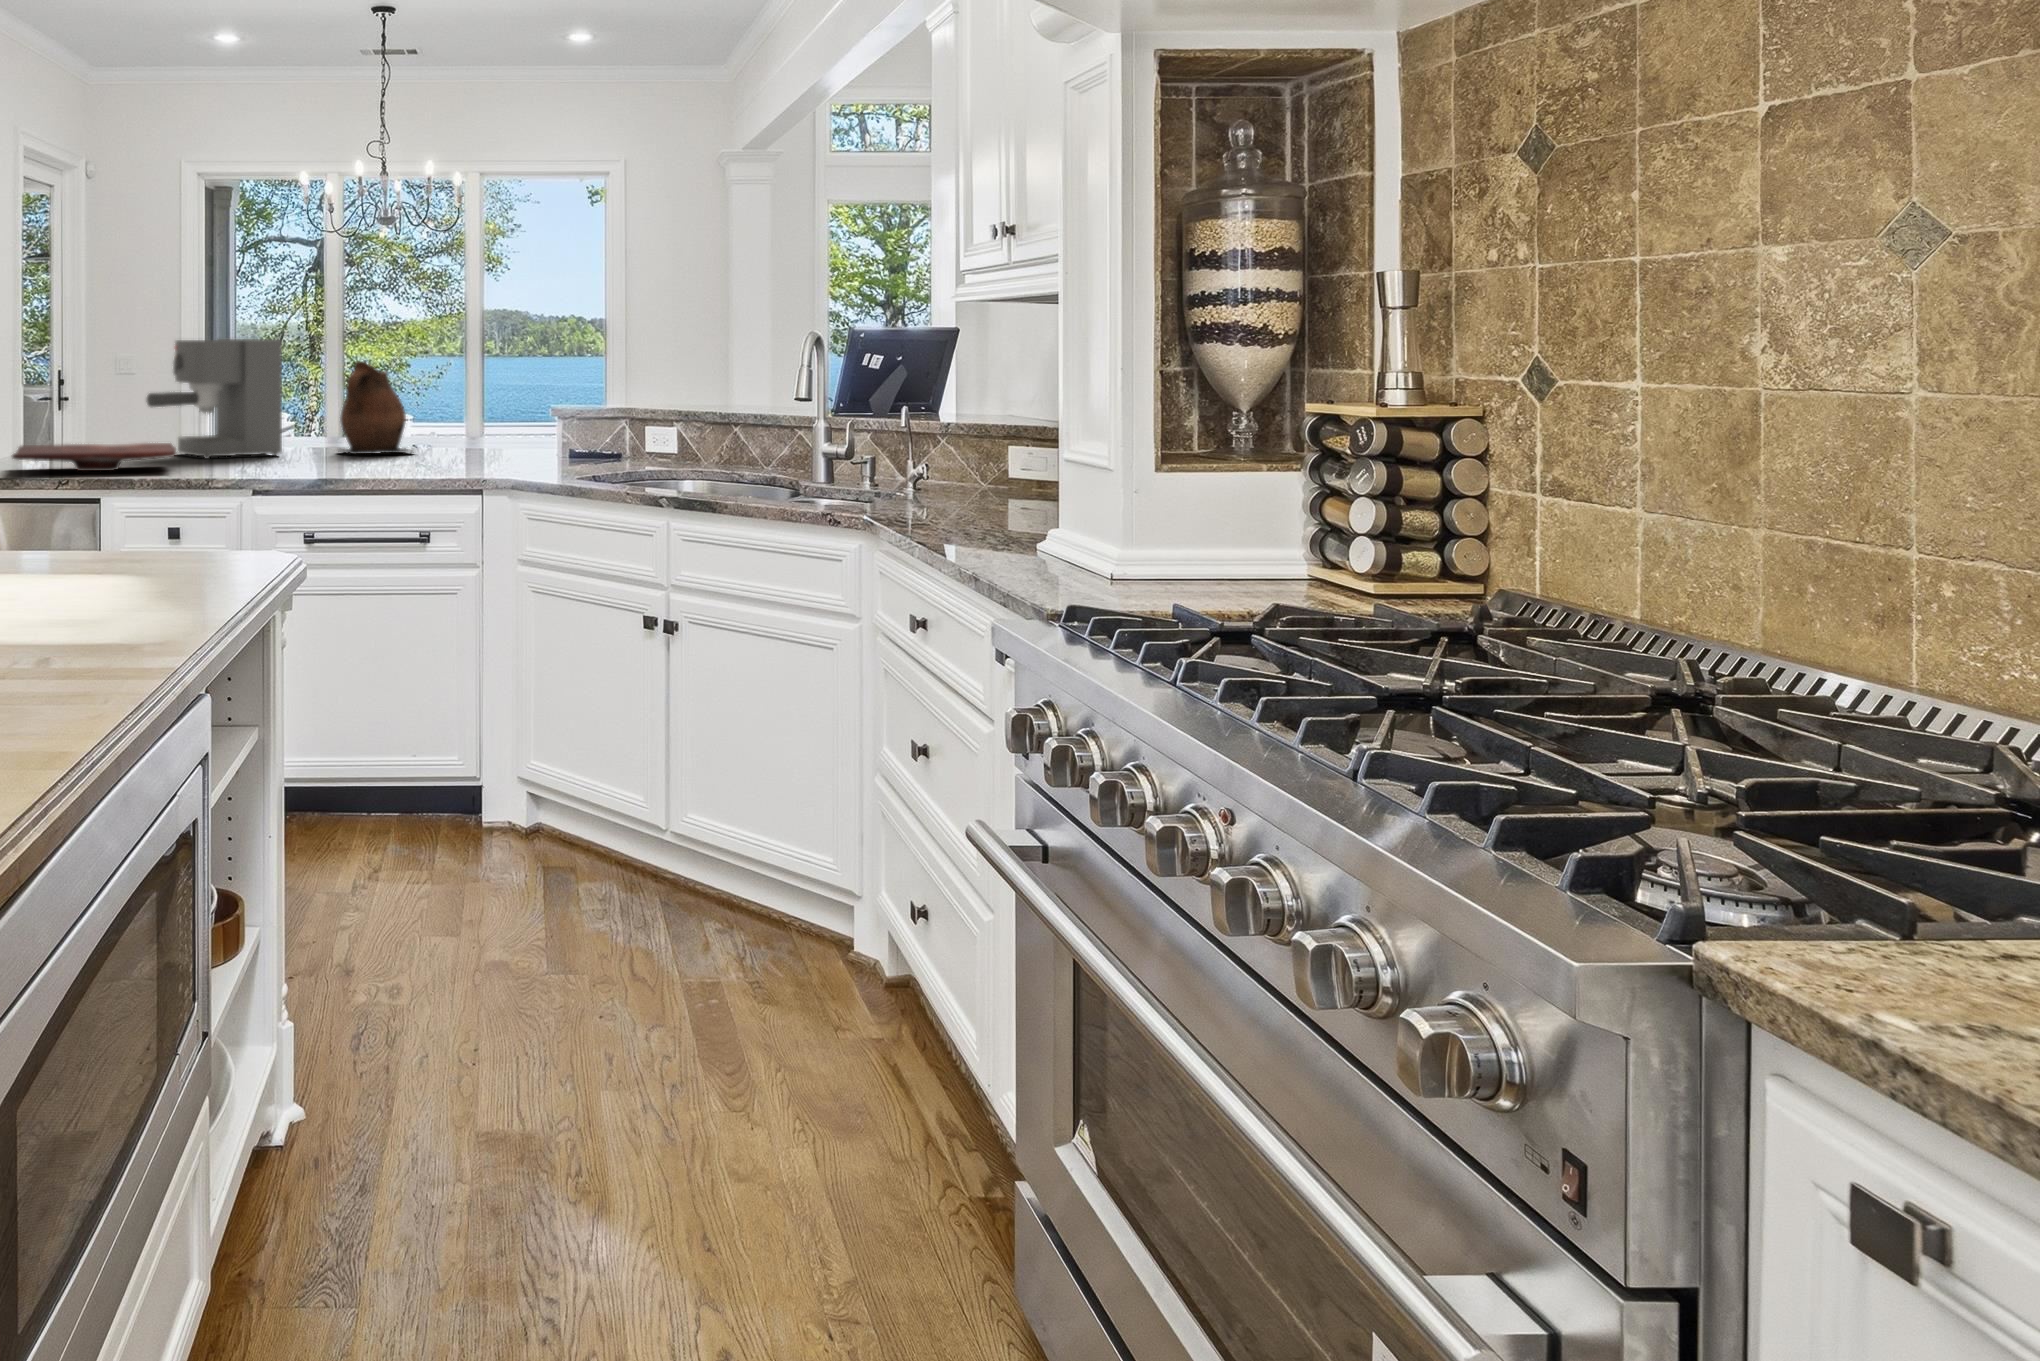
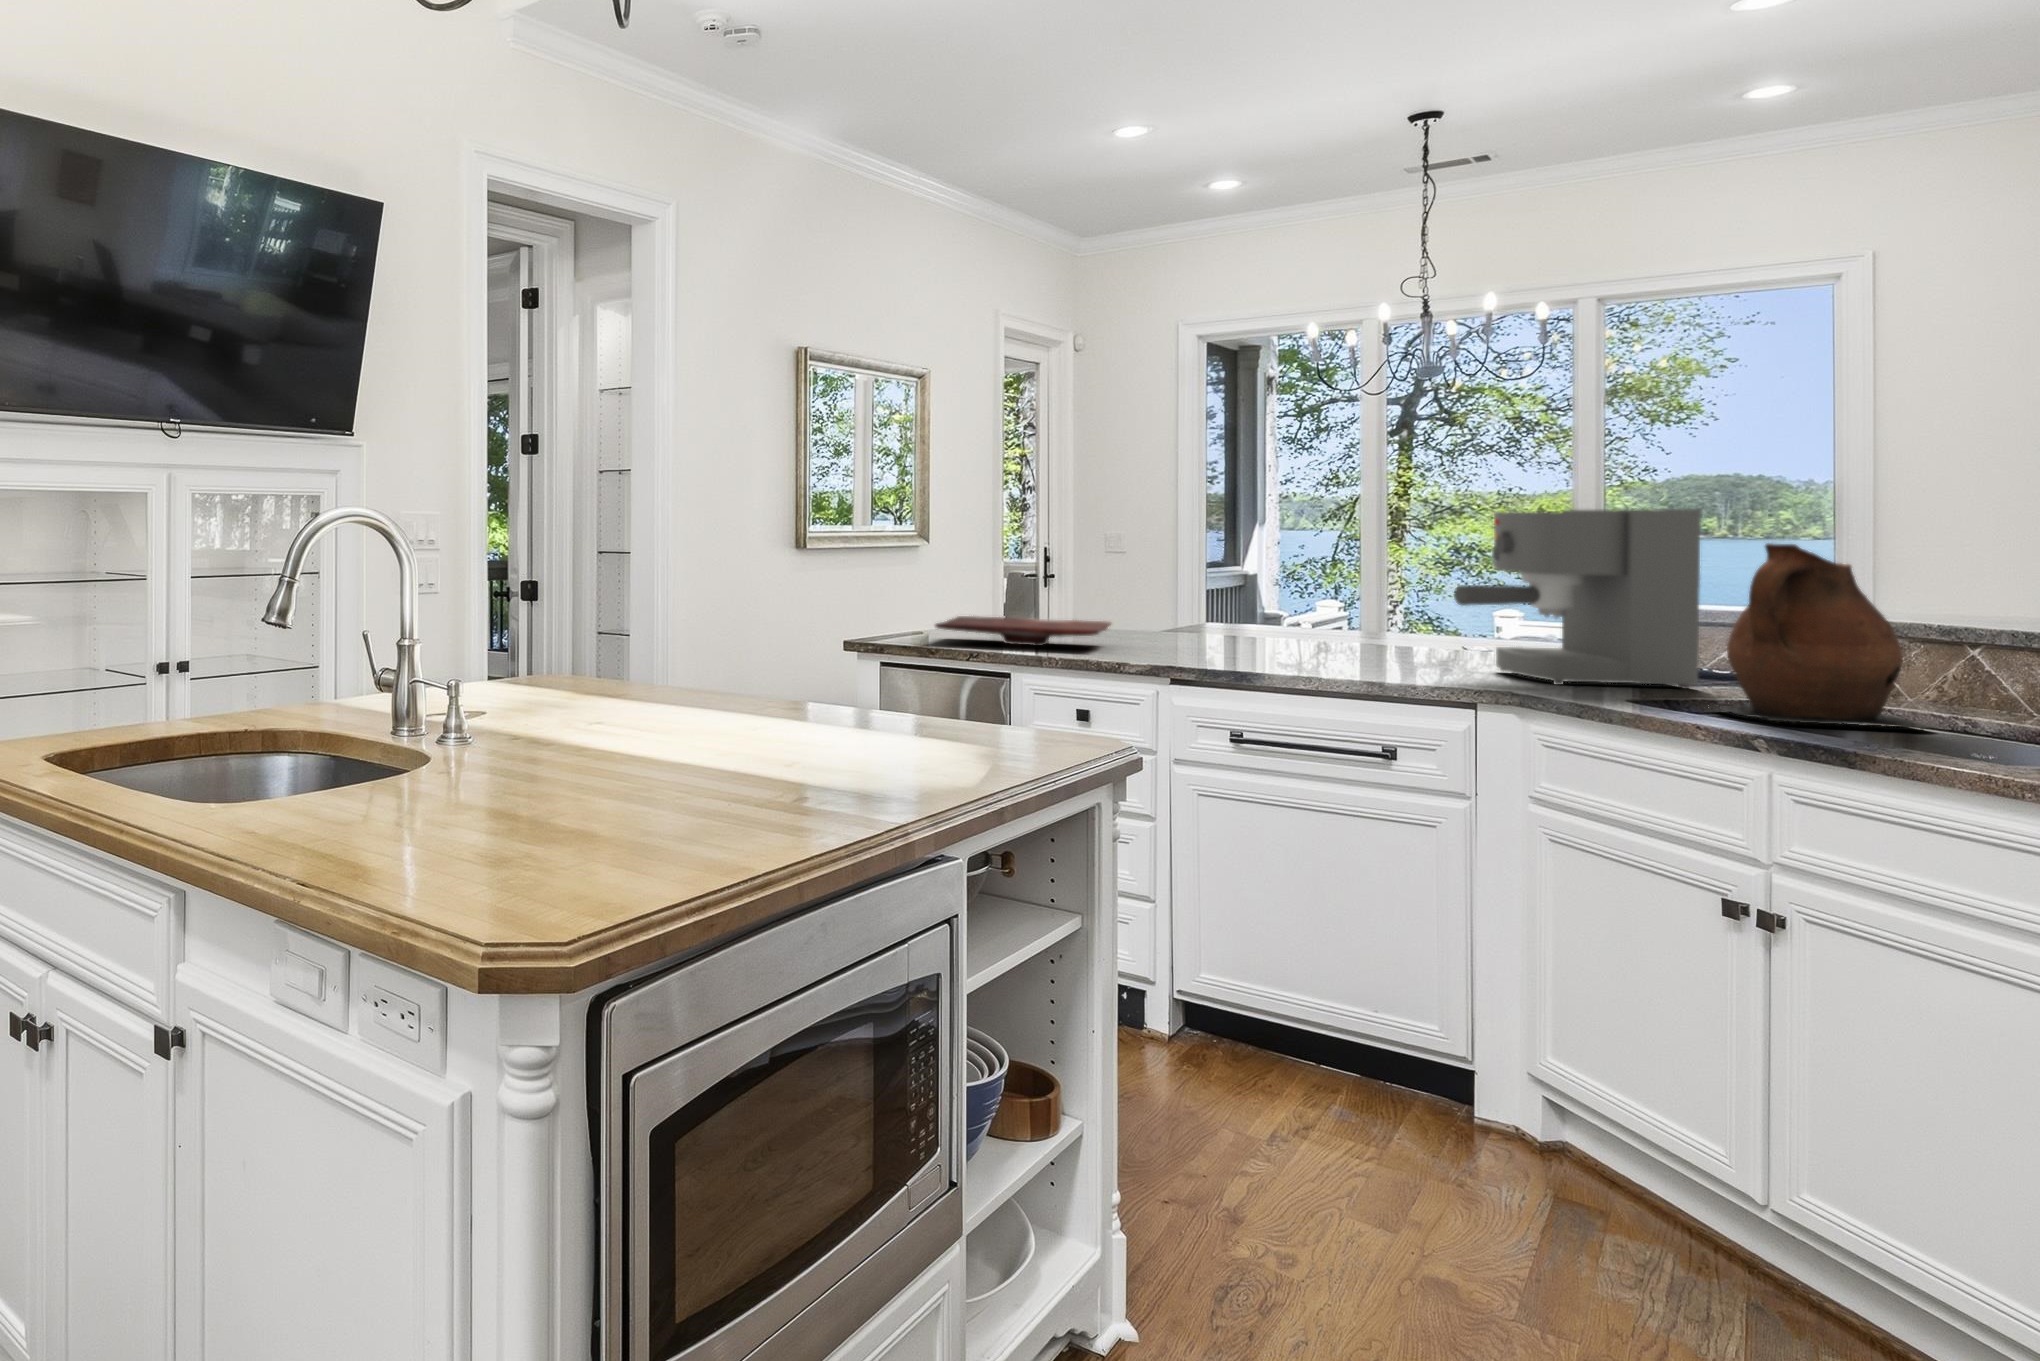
coffee maker: present [146,339,282,459] -> present [1454,509,1701,688]
ceramic pitcher: present [338,361,414,454] -> present [1706,543,1933,730]

